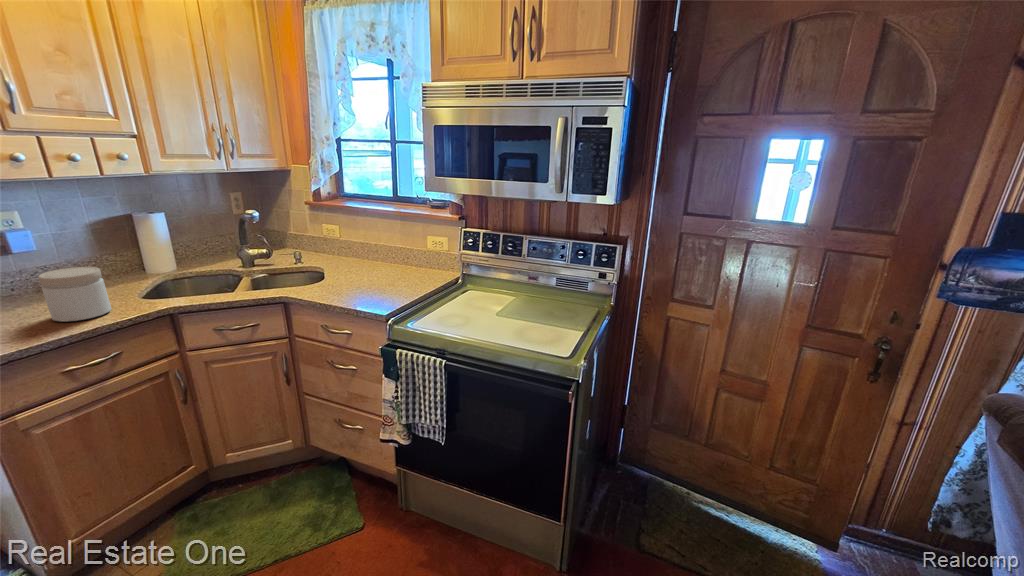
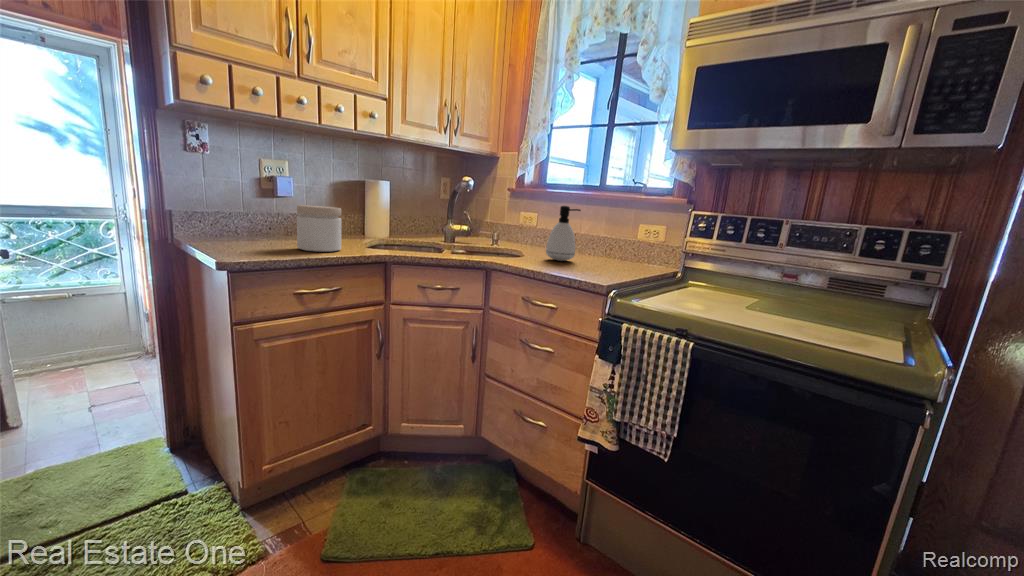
soap dispenser: none [344,231,372,280] -> present [546,206,581,261]

